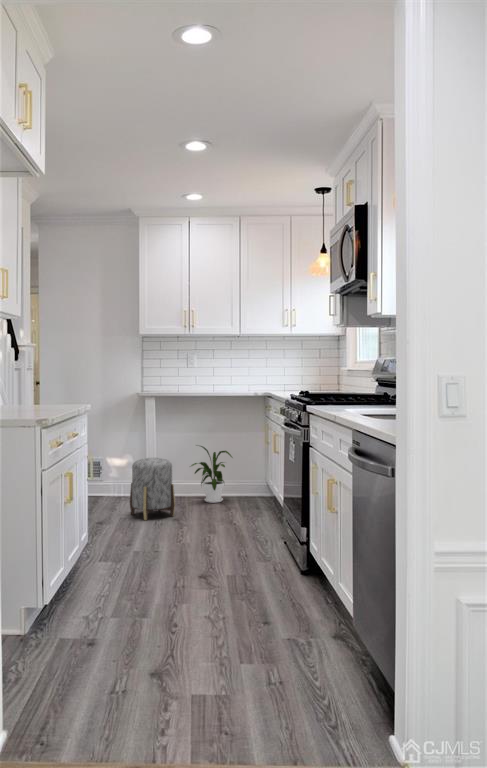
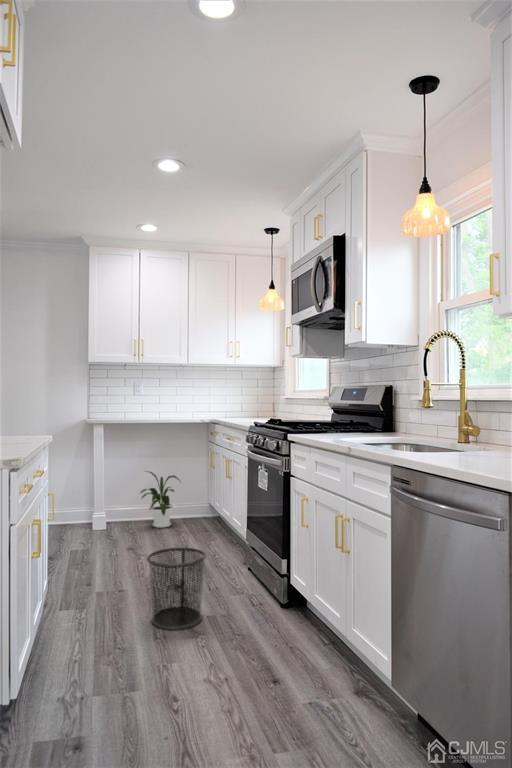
stool: present [130,458,175,520] -> none [79,487,128,553]
waste bin: none [171,510,225,581] -> present [147,548,206,630]

